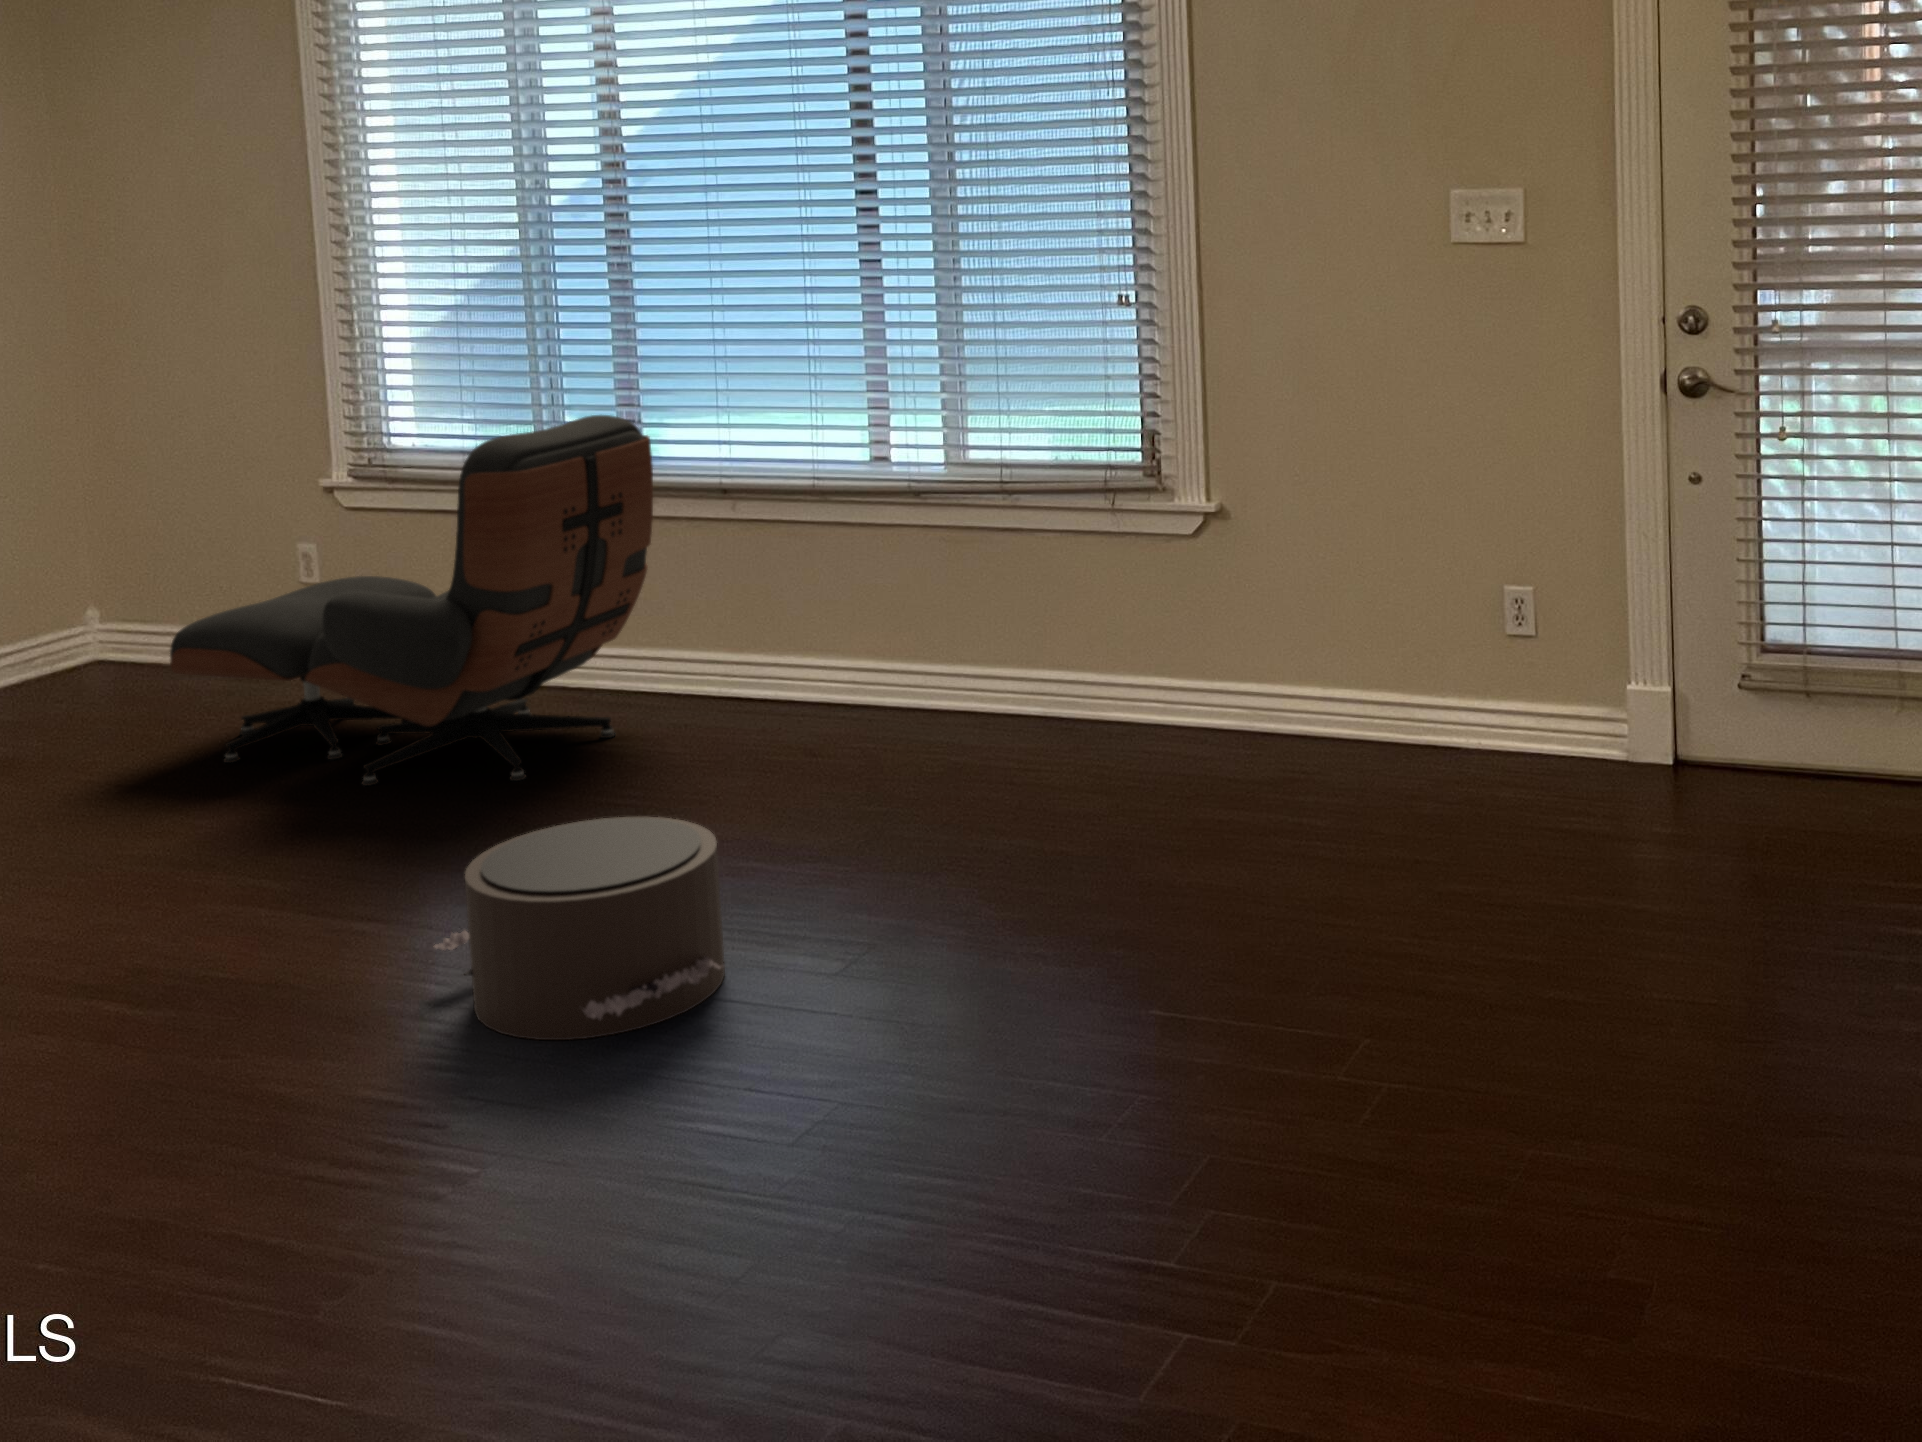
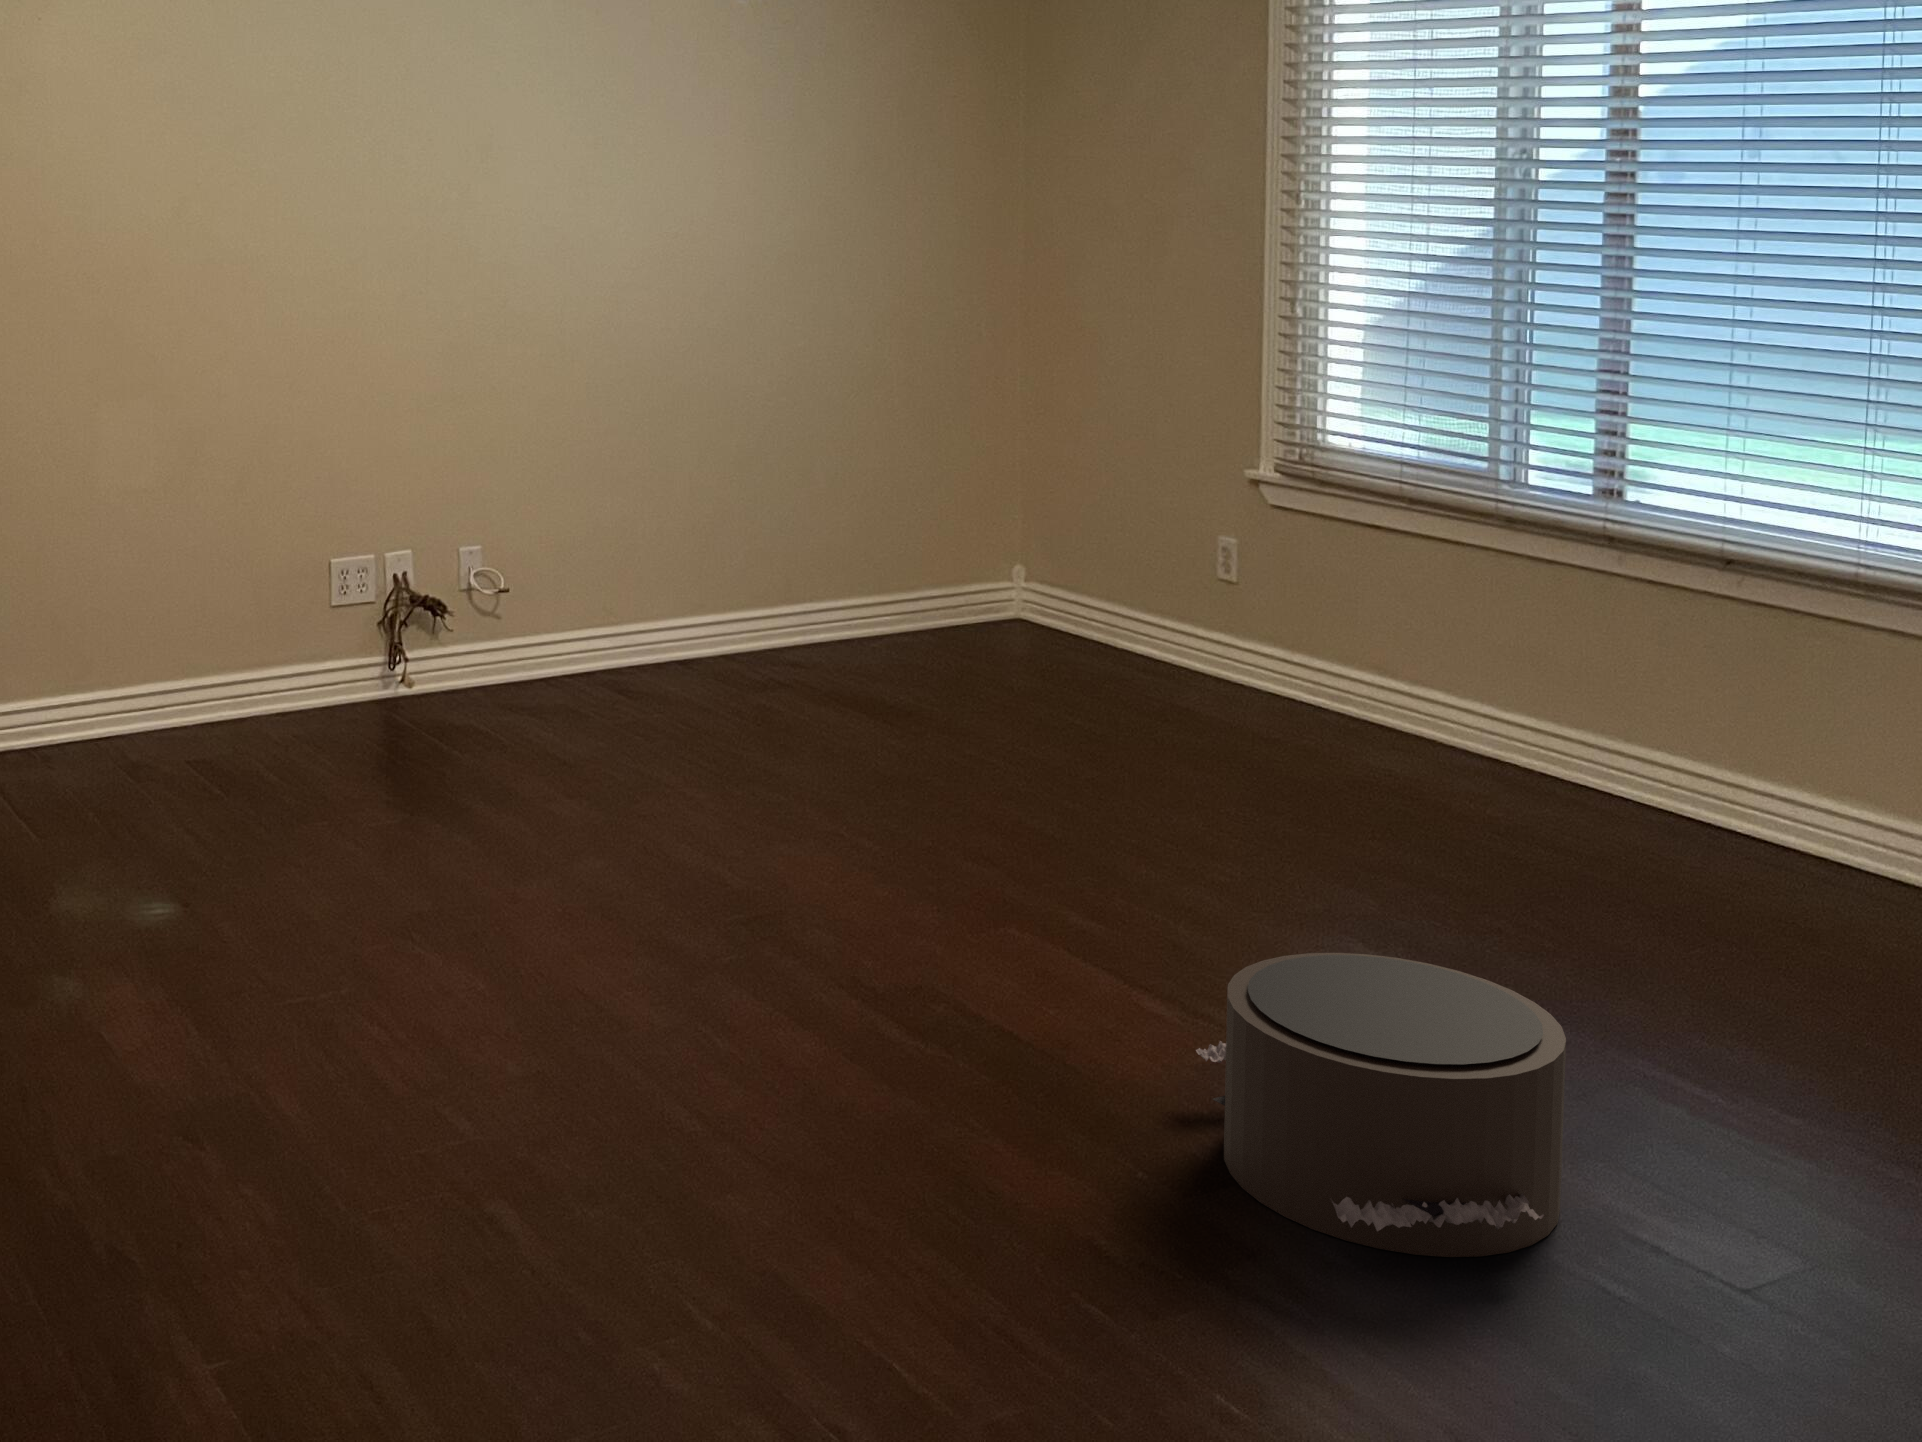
lounge chair: present [170,415,653,786] -> none [1047,447,1620,869]

